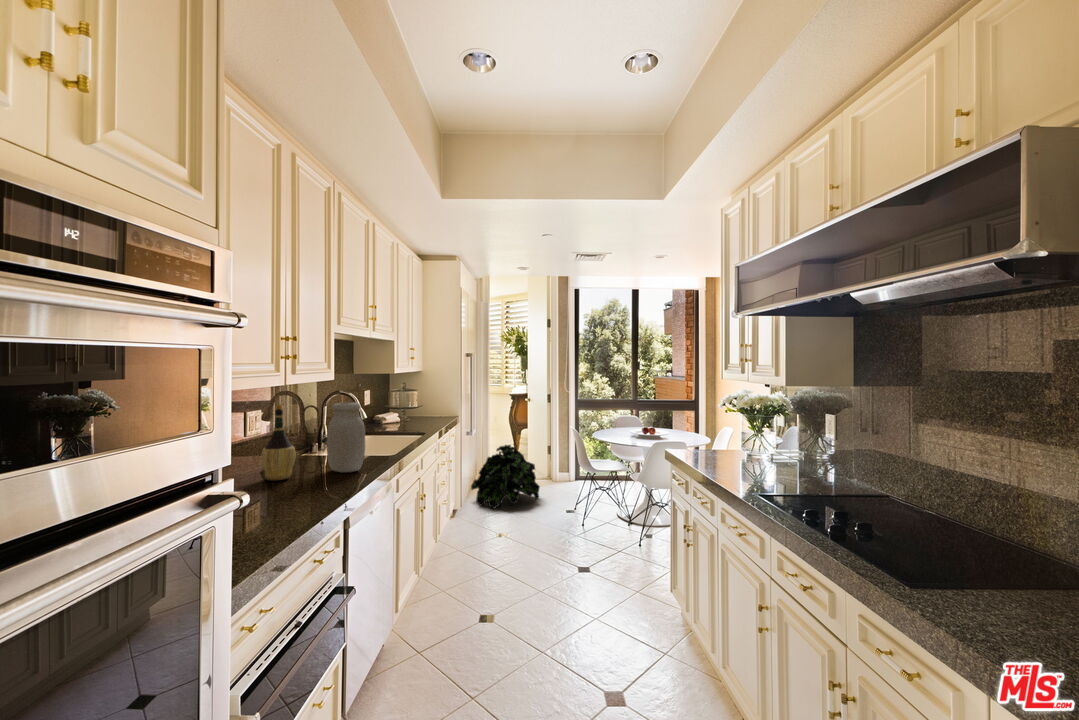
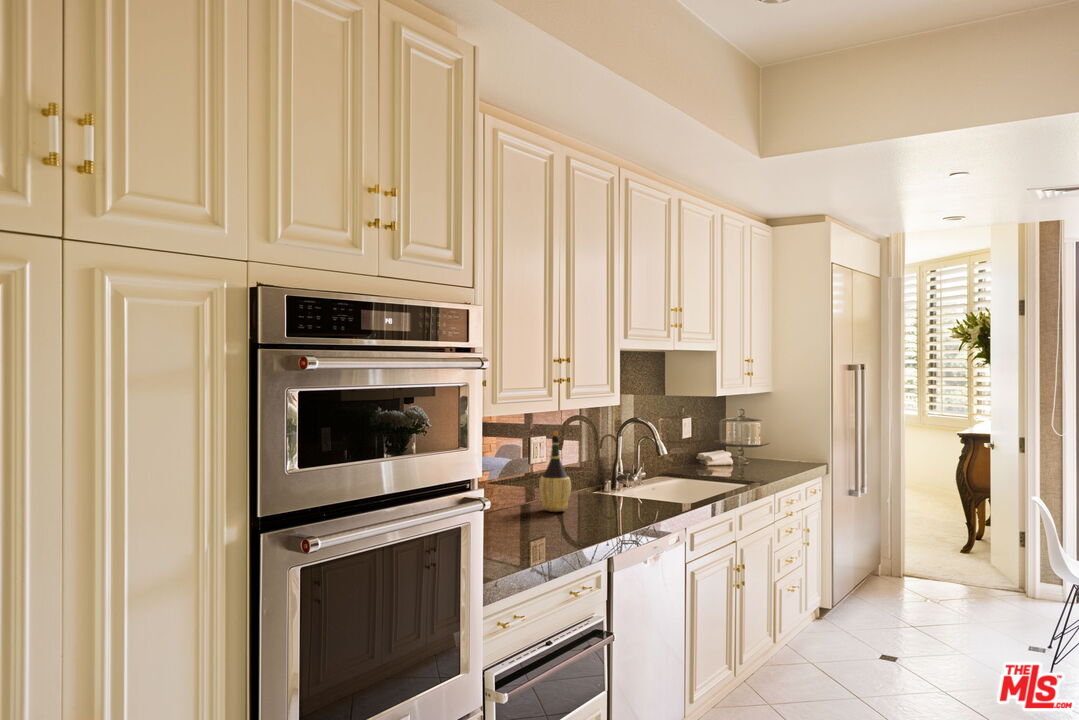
jar: present [327,402,365,472] -> none [605,432,646,513]
potted plant: present [471,445,540,509] -> none [858,515,985,617]

